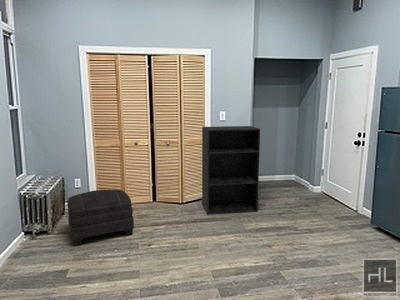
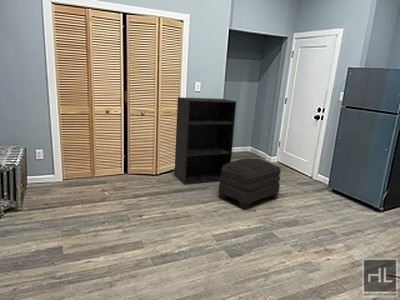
ottoman: present [67,190,134,246] -> present [219,158,281,210]

